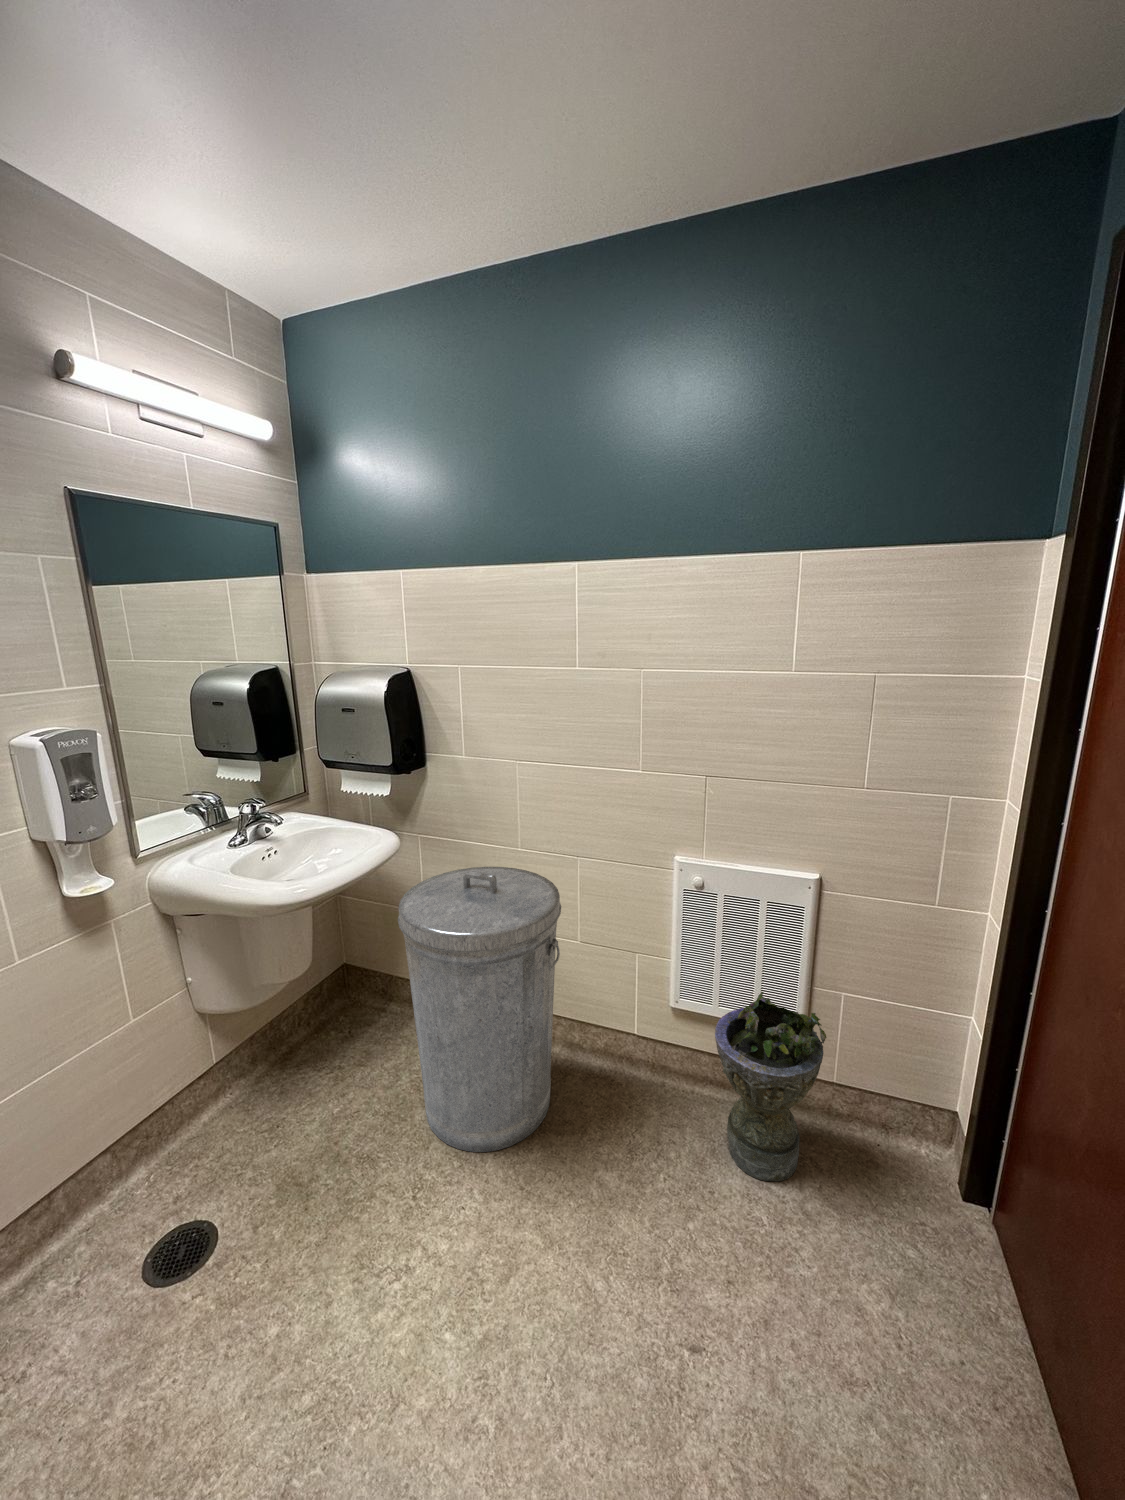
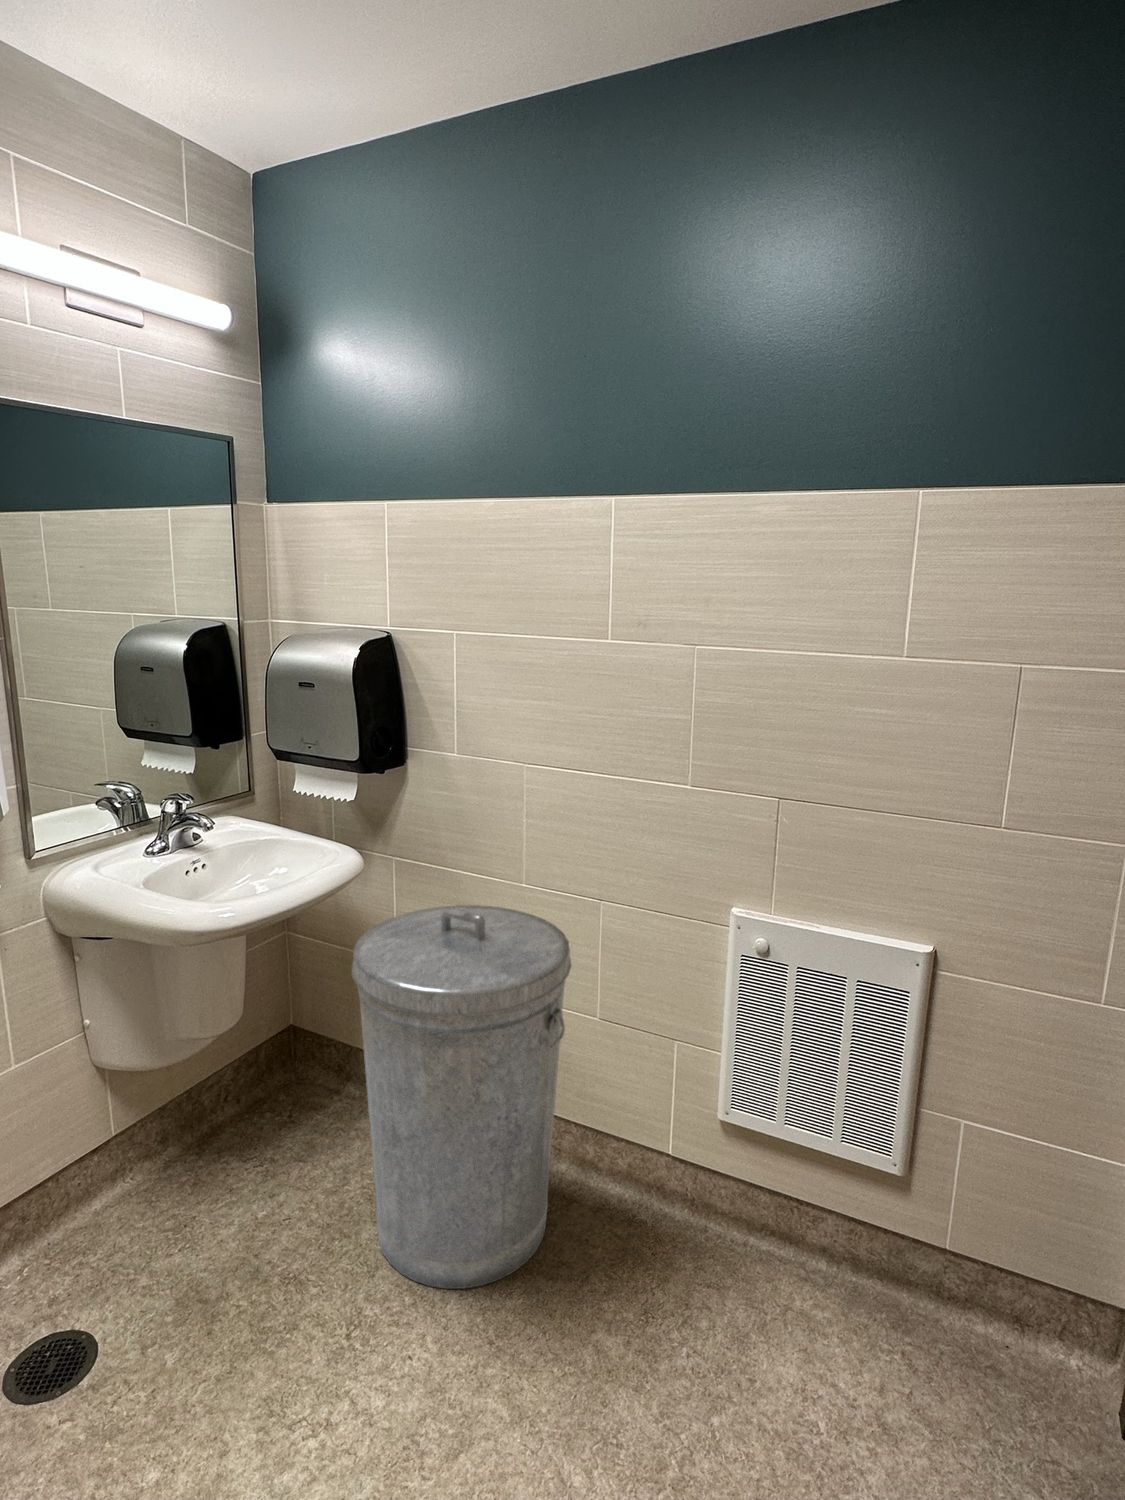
planter: present [715,992,827,1181] -> none [771,1108,927,1376]

